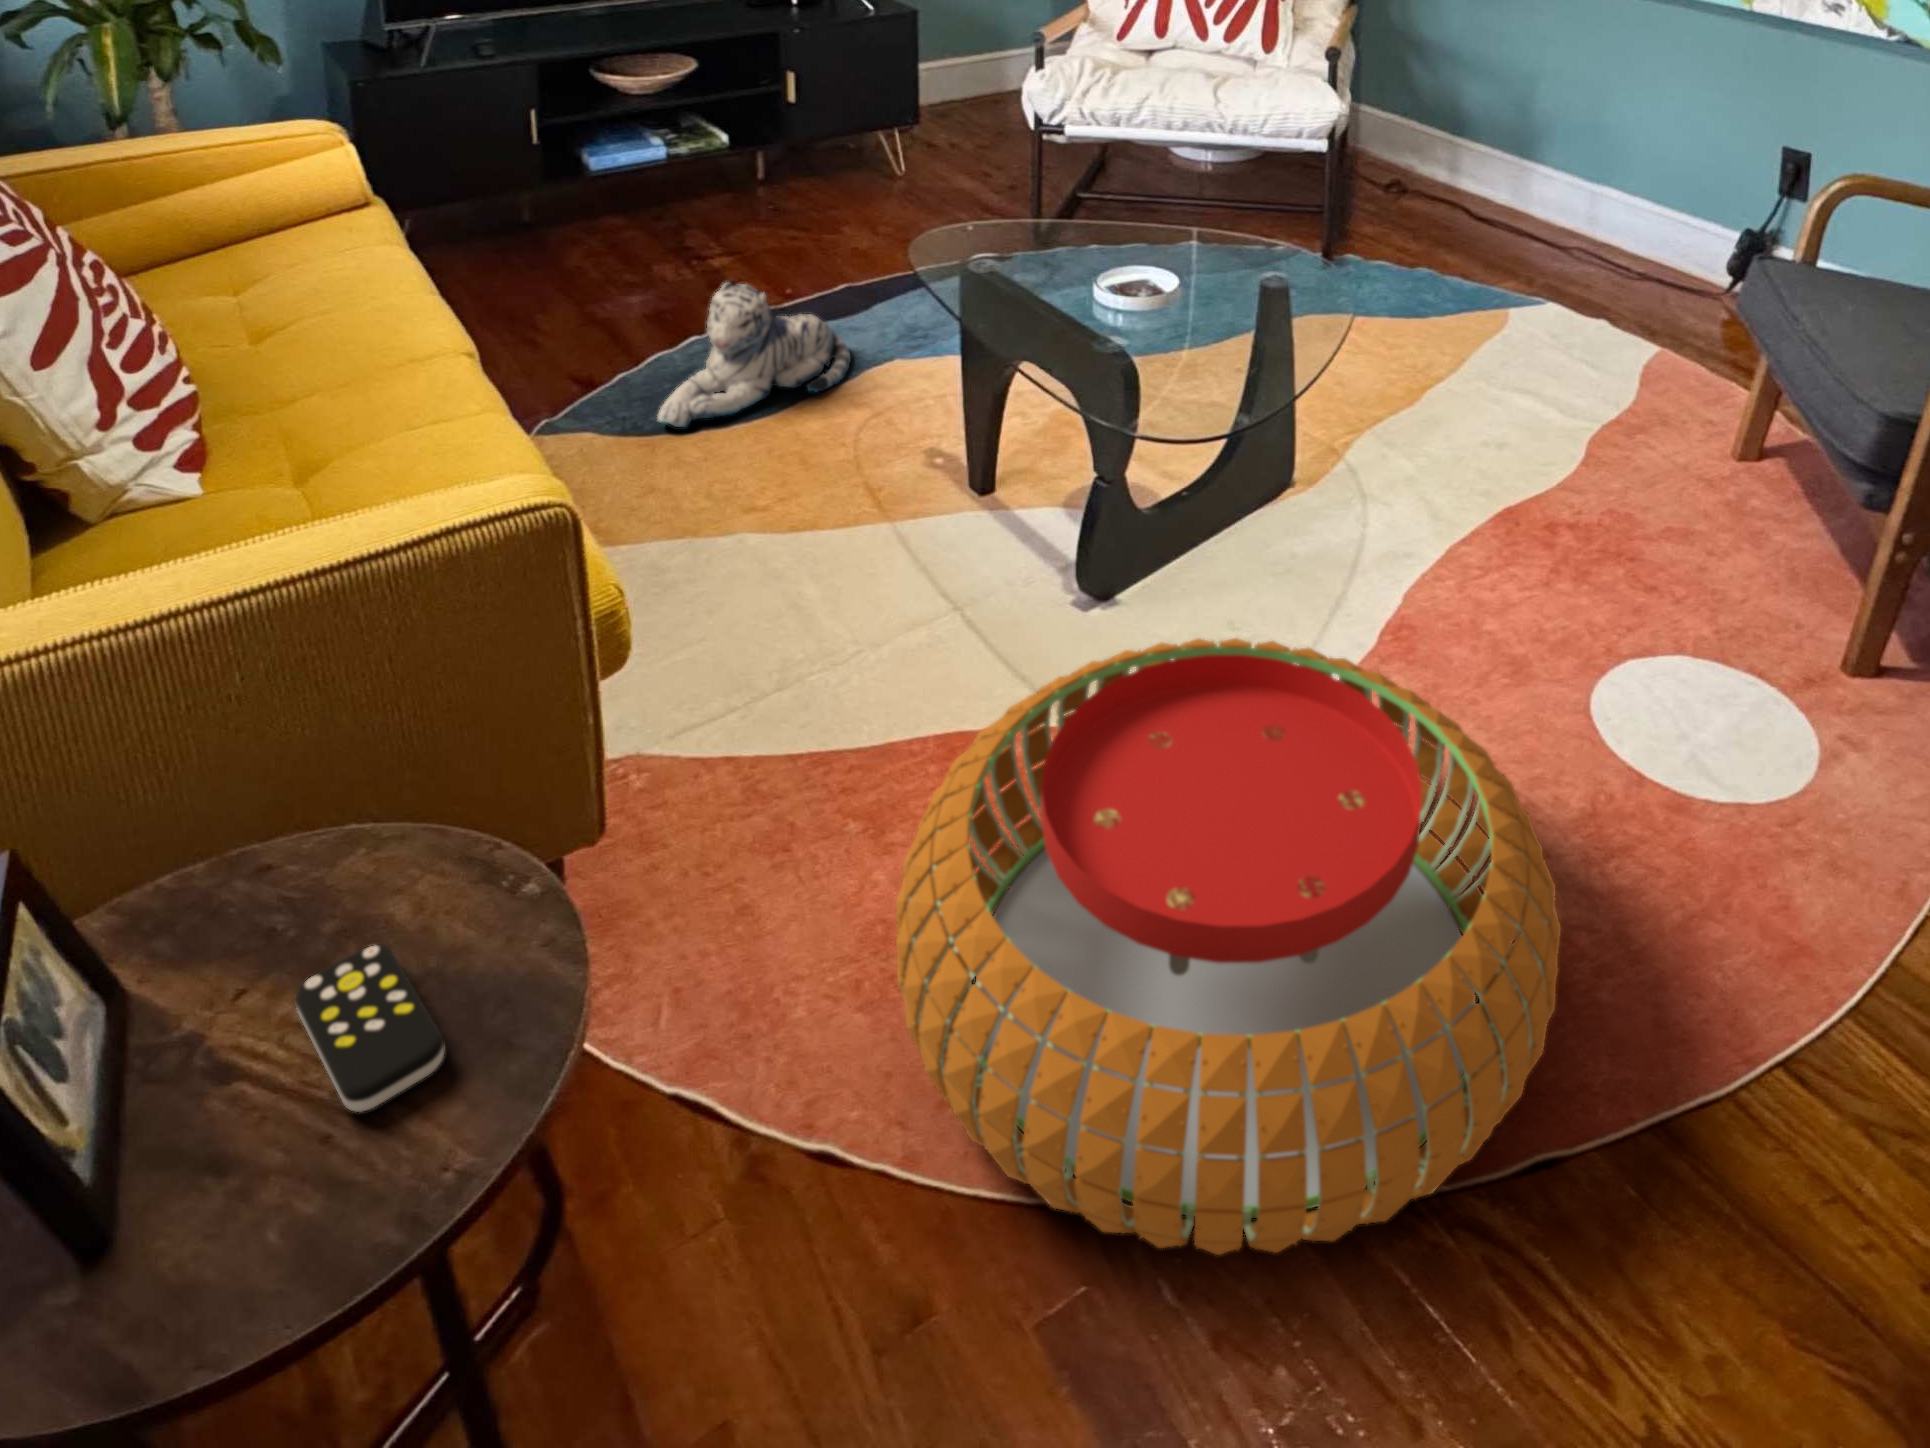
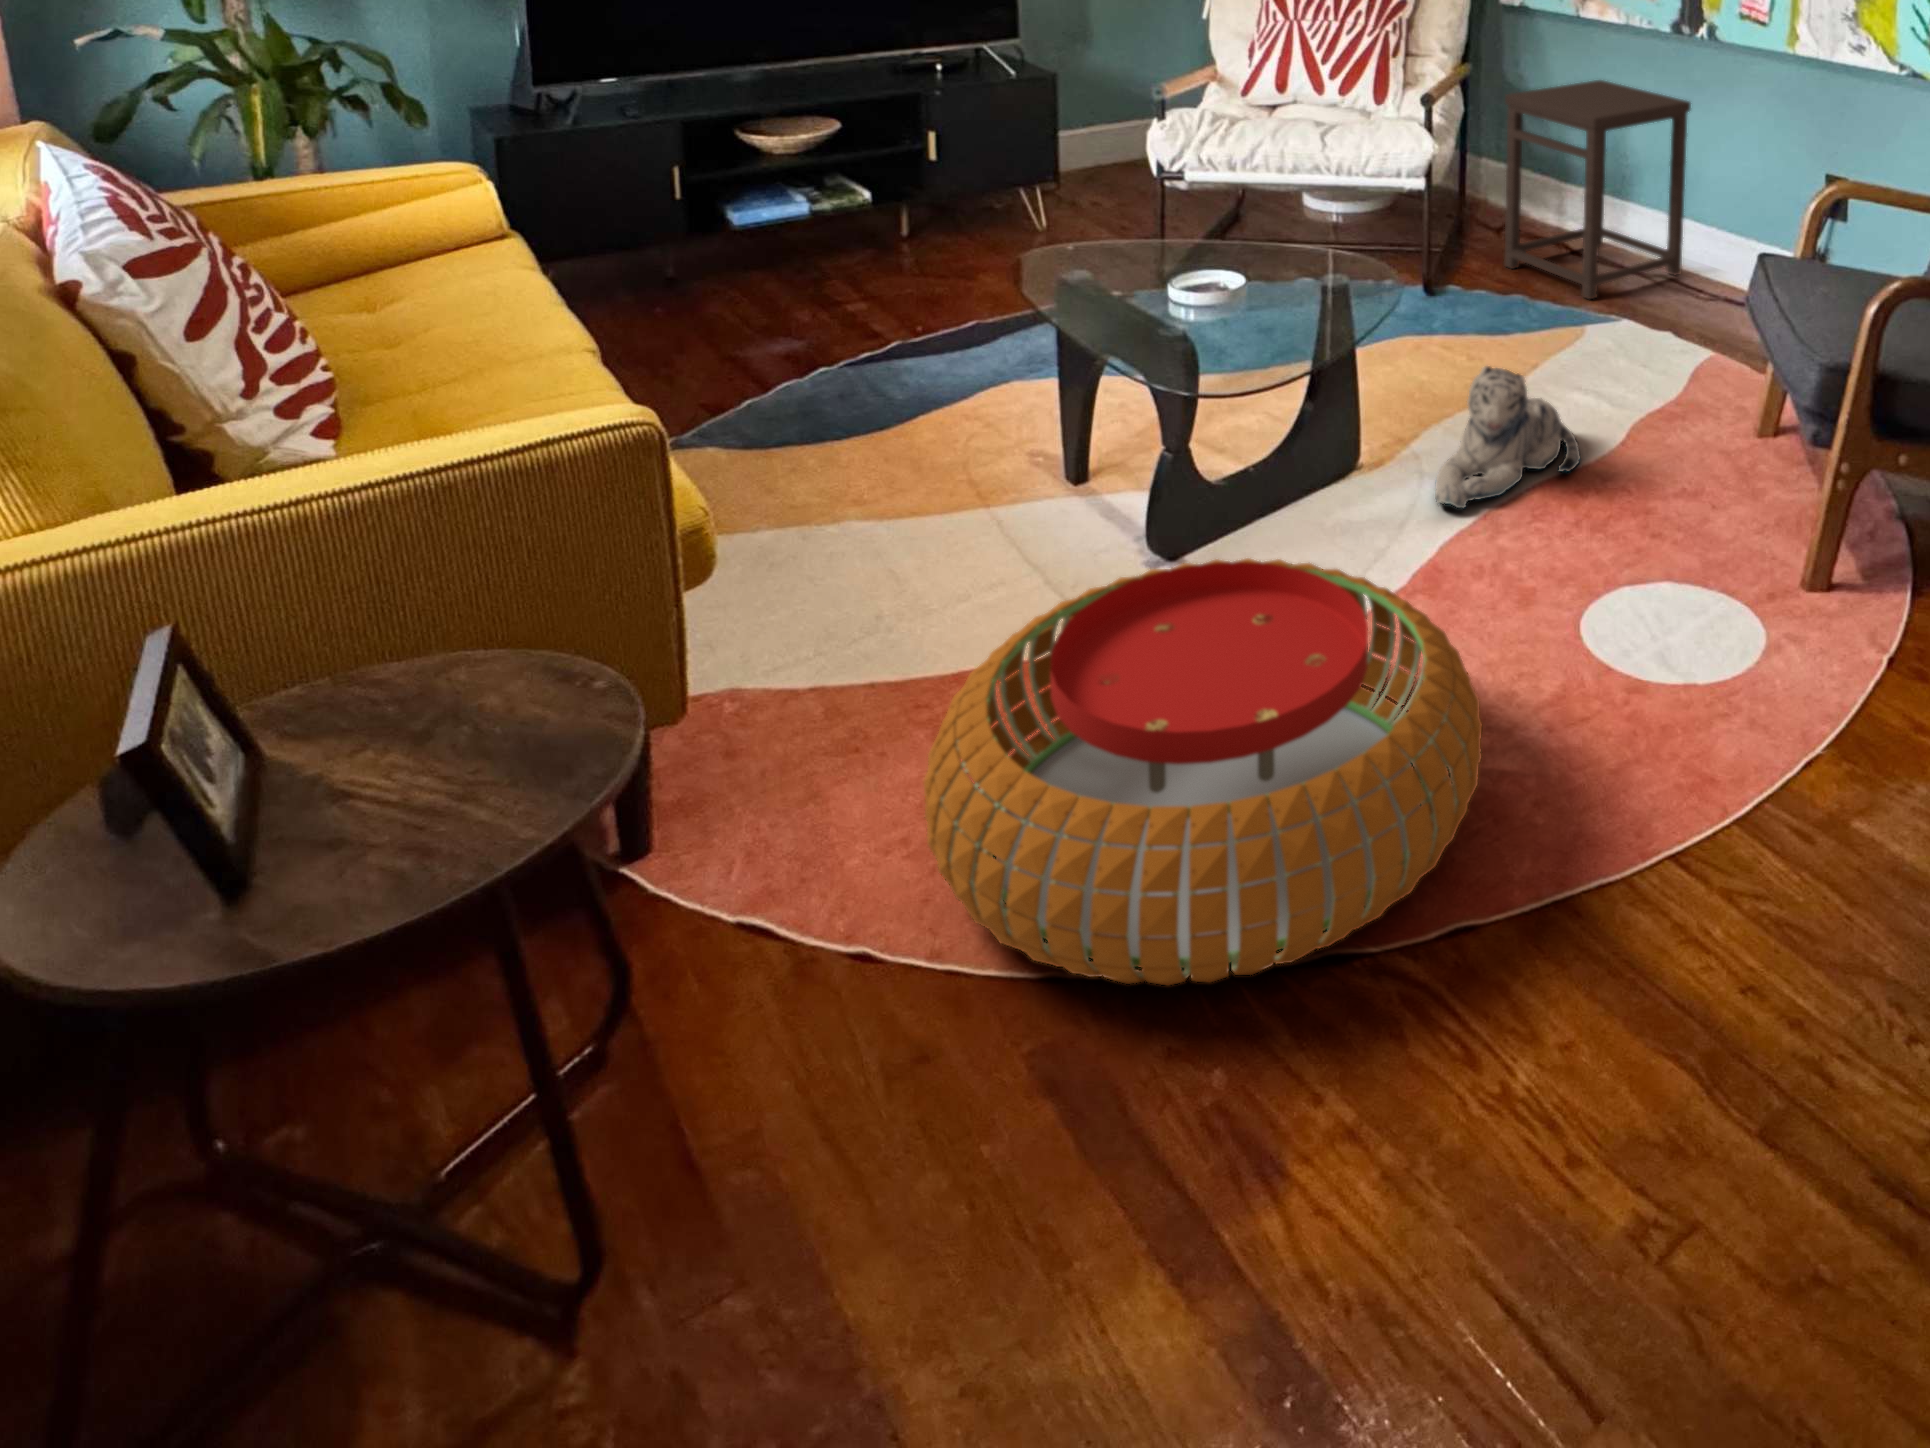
side table: none [1402,25,1616,270] -> present [1504,80,1691,299]
plush toy: present [658,282,851,427] -> present [1435,366,1580,508]
remote control: present [296,945,444,1111] -> none [402,699,516,791]

